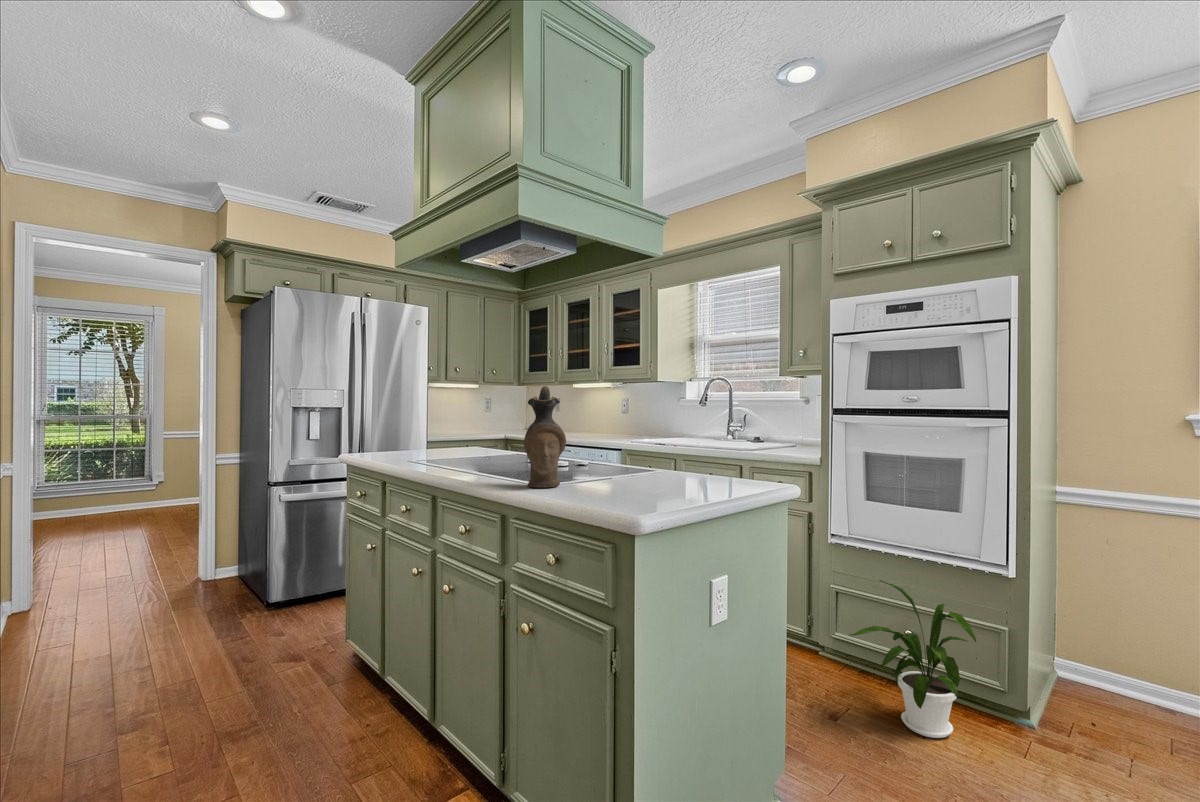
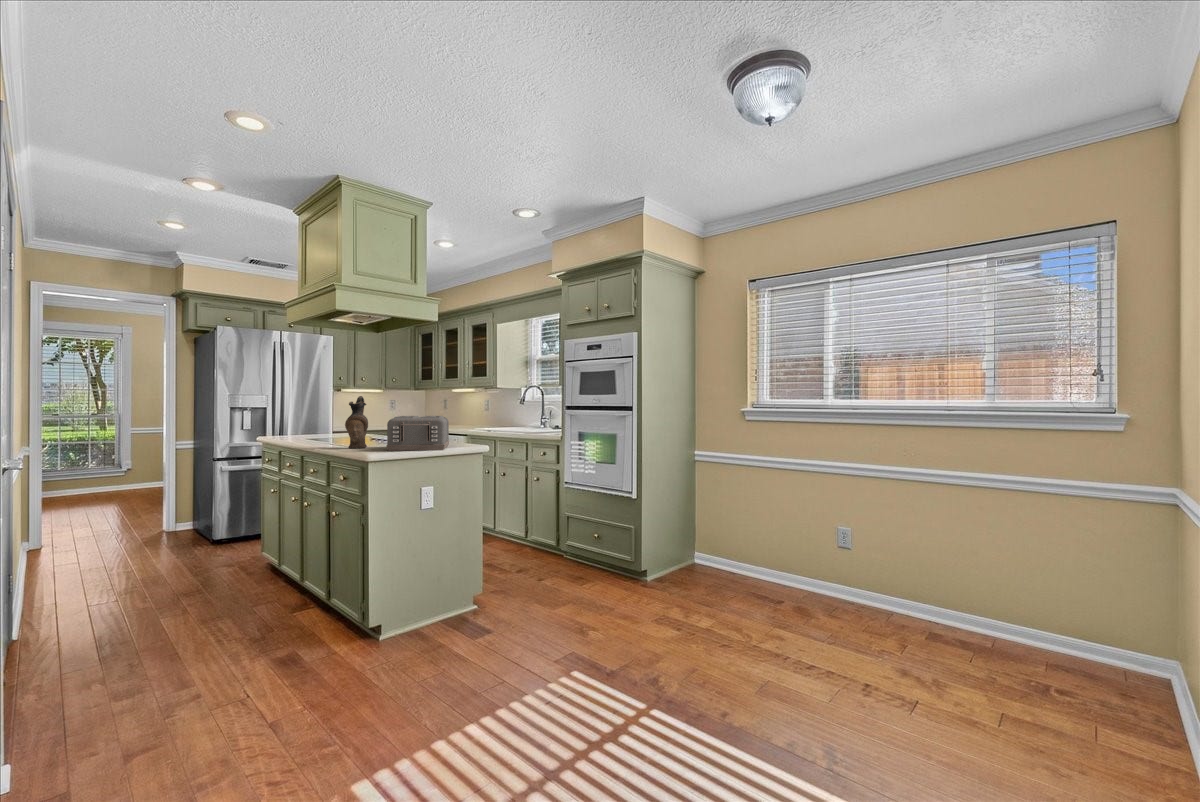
toaster: none [612,425,744,500] -> present [386,416,449,451]
house plant: present [850,580,976,738] -> none [546,504,610,585]

